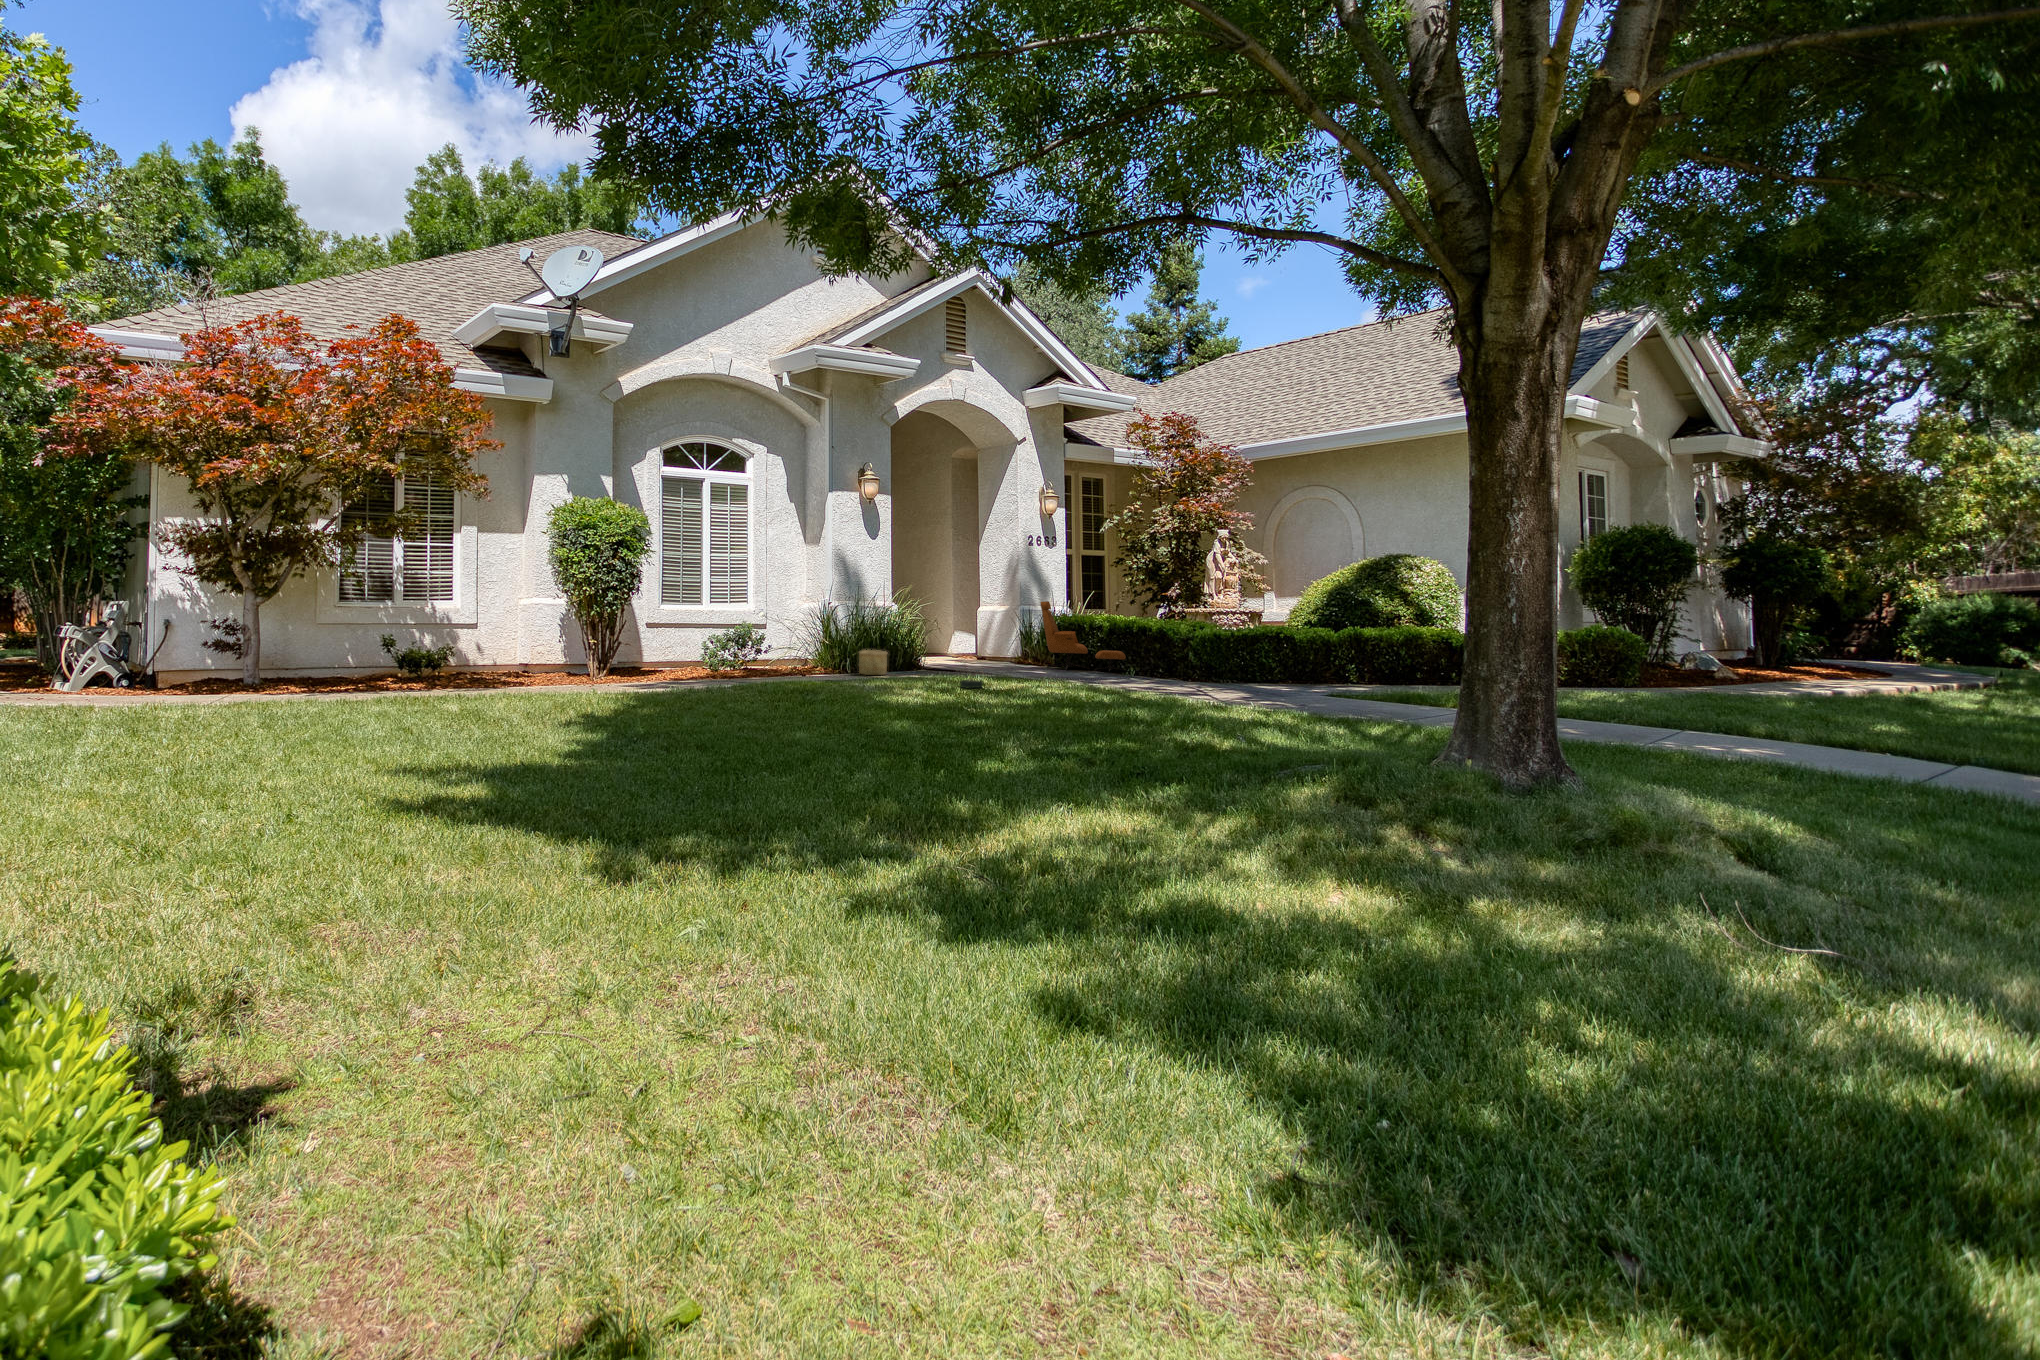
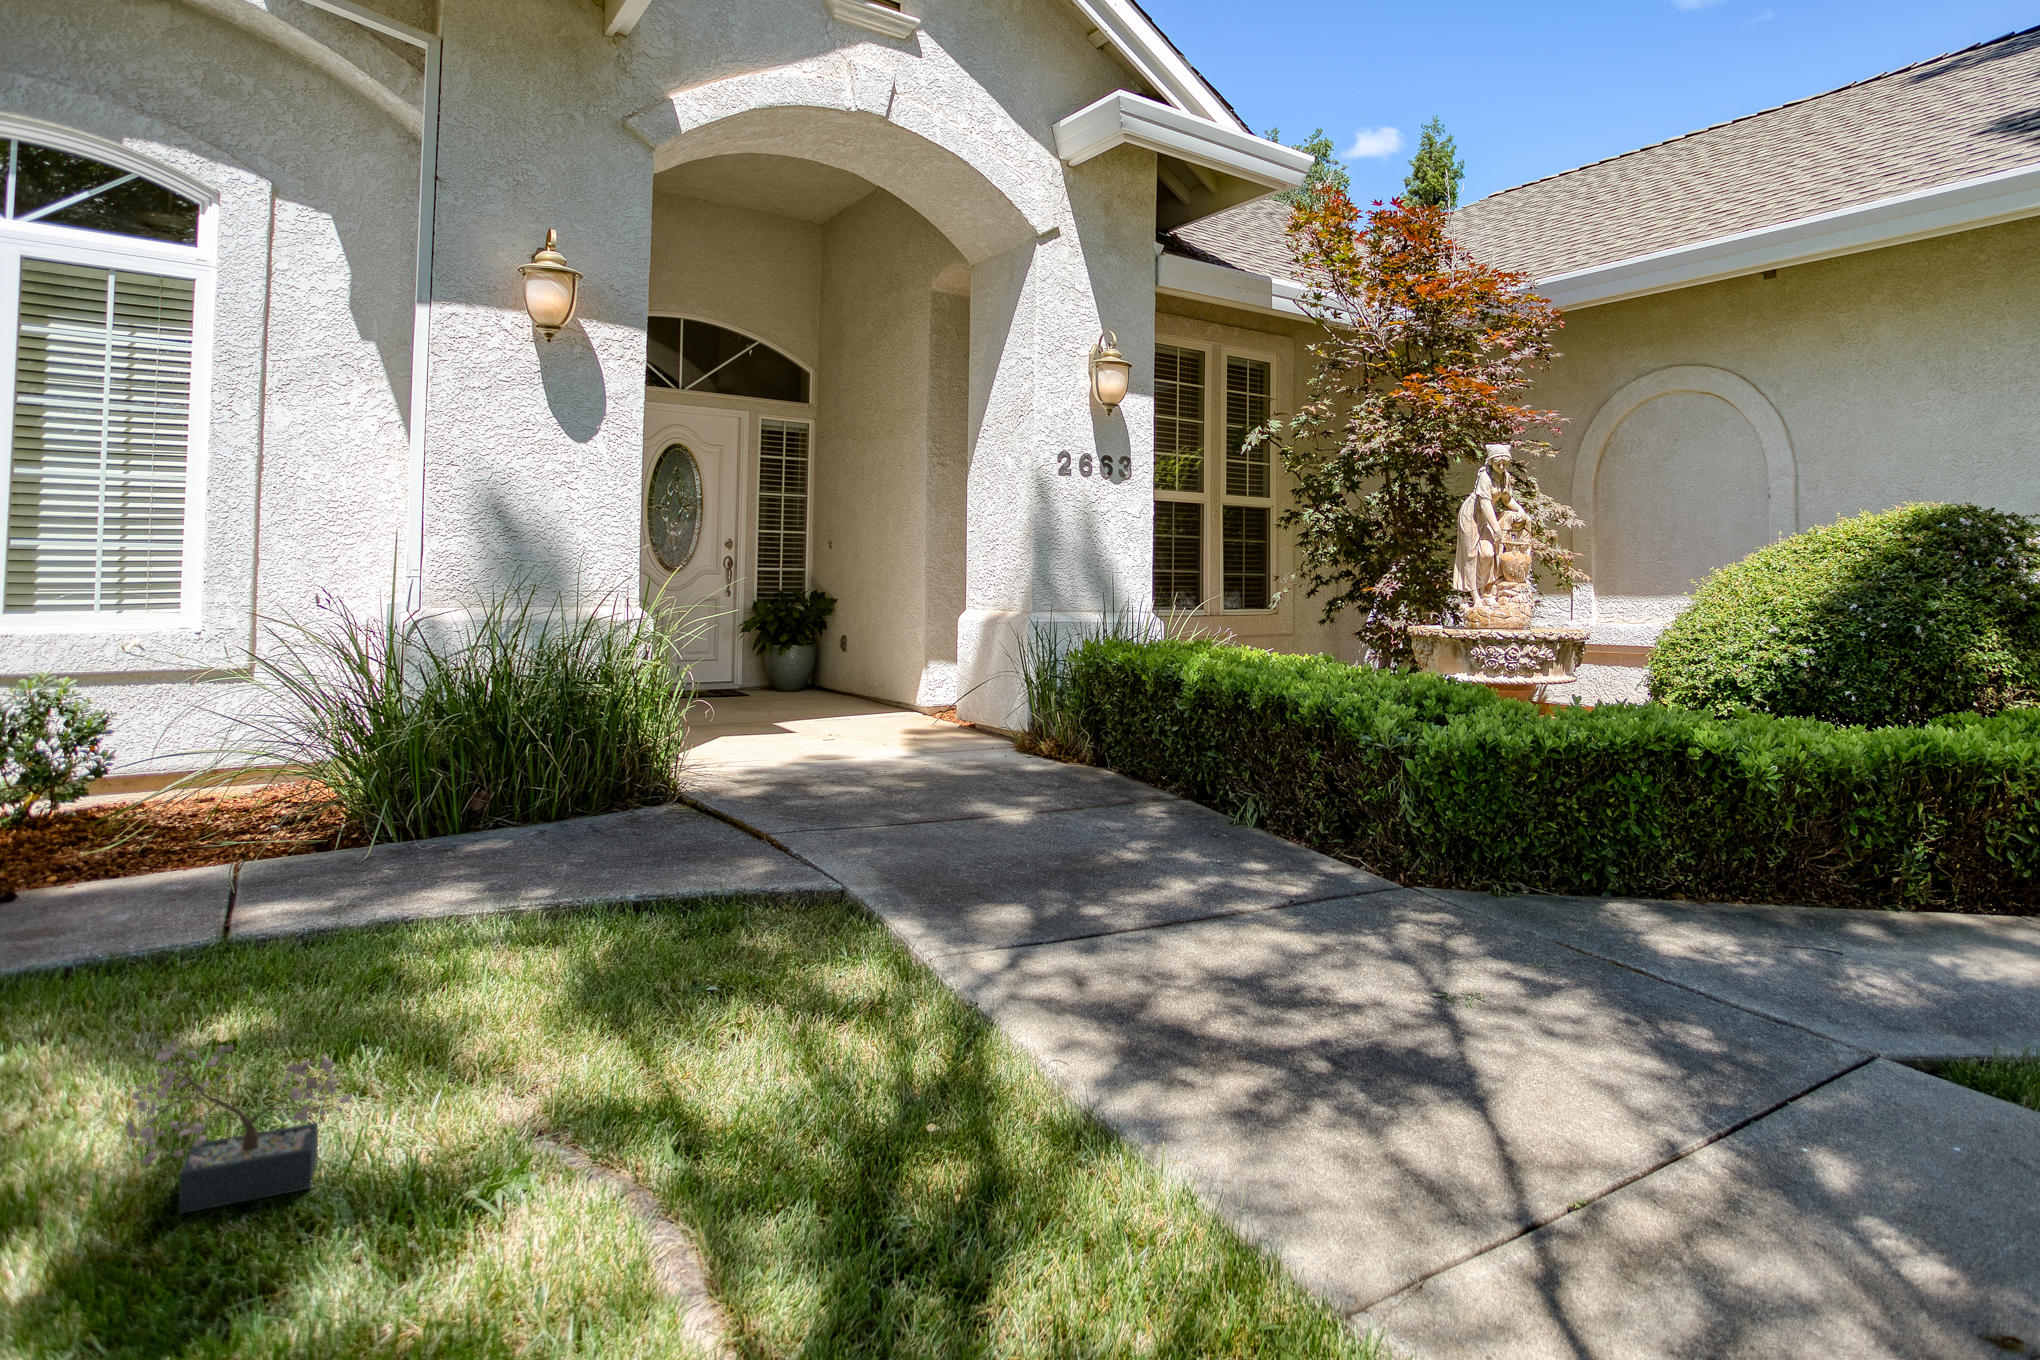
lounge chair: present [1040,601,1126,671] -> none [1012,623,1244,834]
wooden bucket: present [859,650,887,675] -> none [113,843,265,963]

